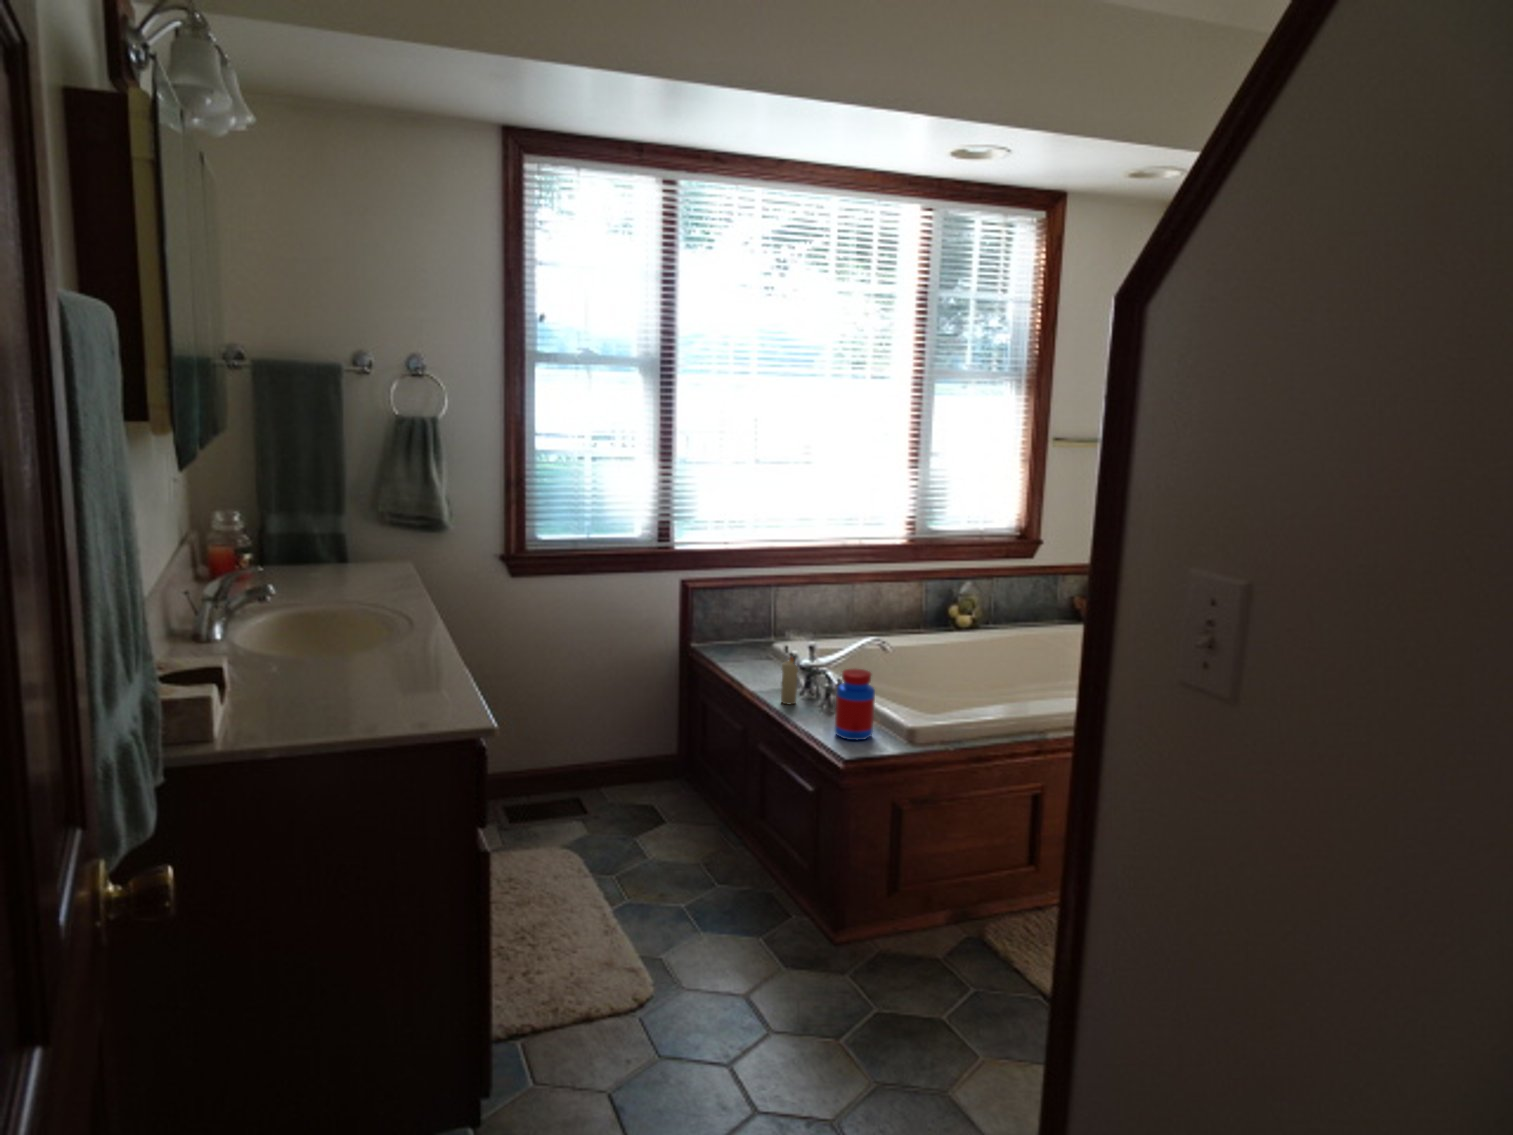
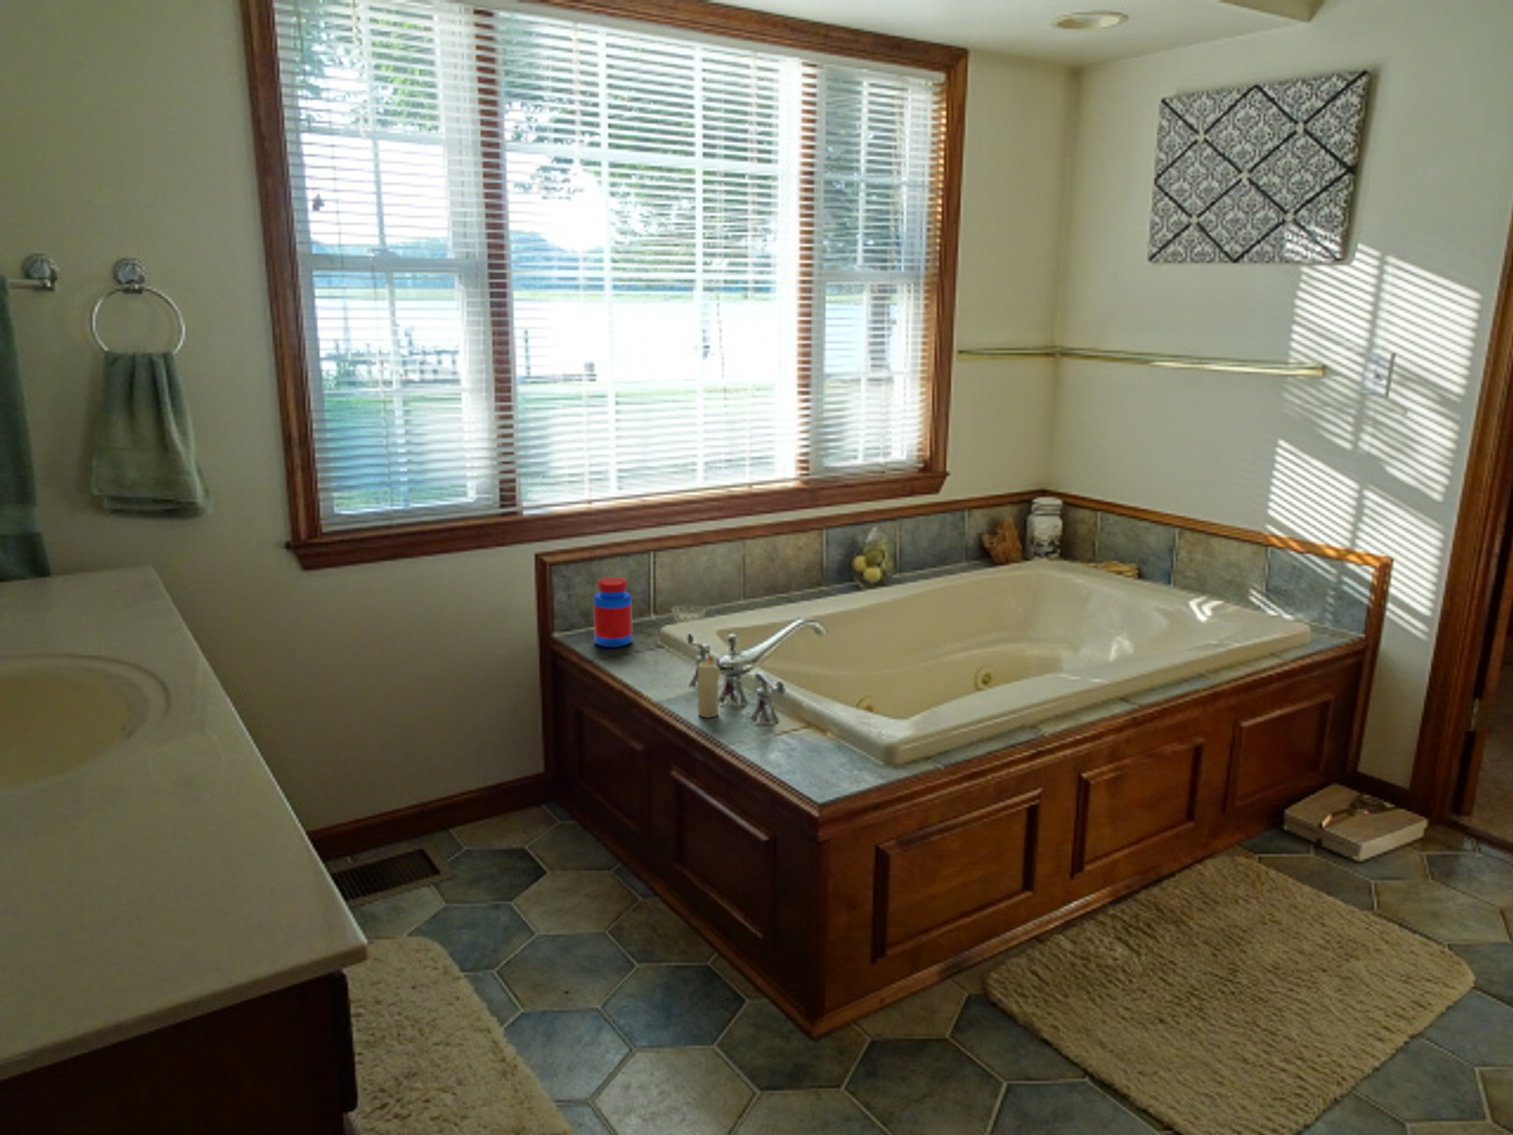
jar: present [835,668,875,740] -> present [593,577,632,647]

